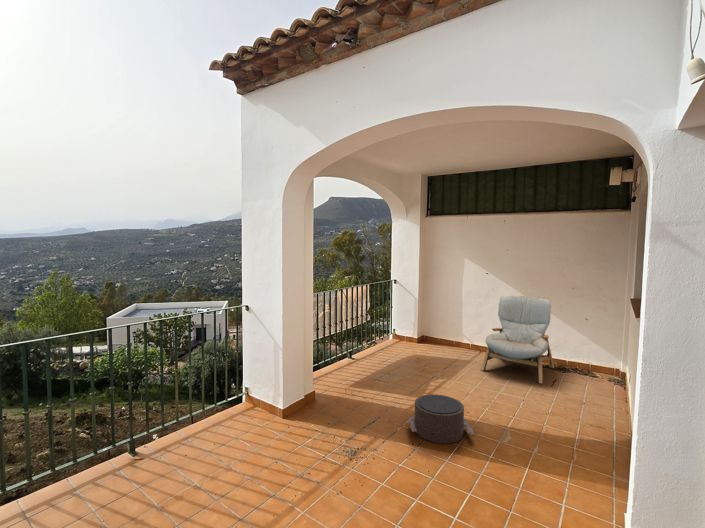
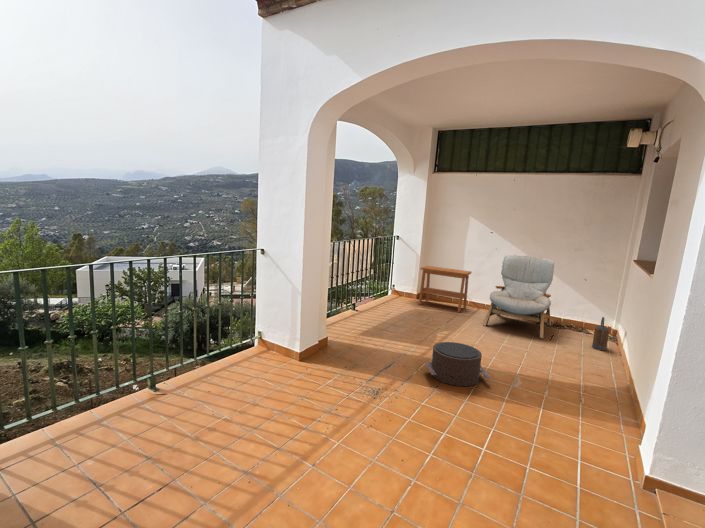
side table: none [418,308,470,356] -> present [419,266,471,312]
watering can: none [594,360,611,396] -> present [592,317,610,350]

